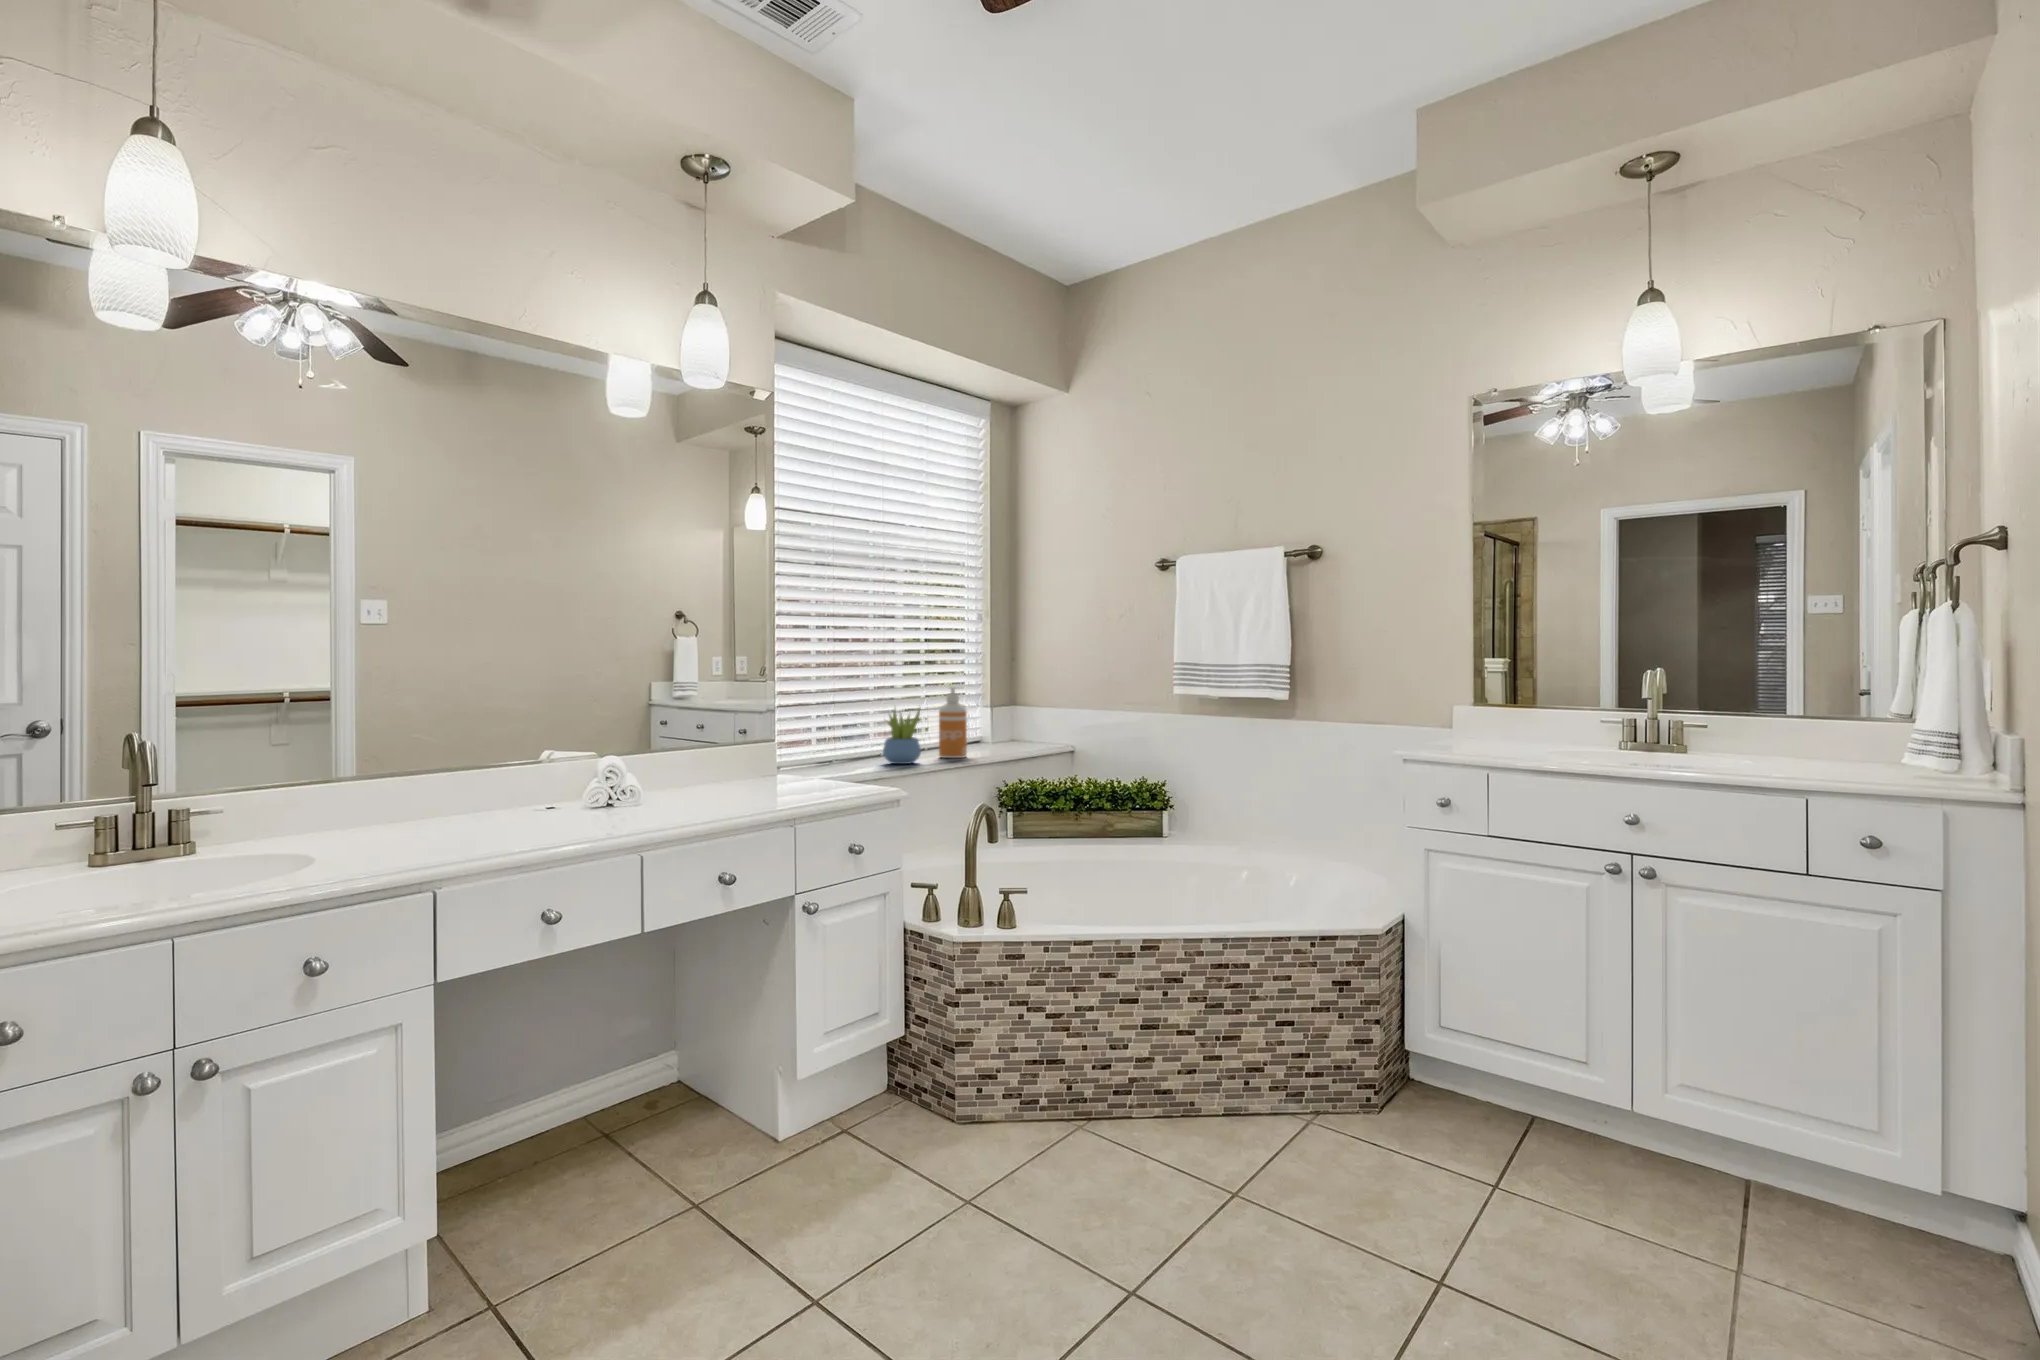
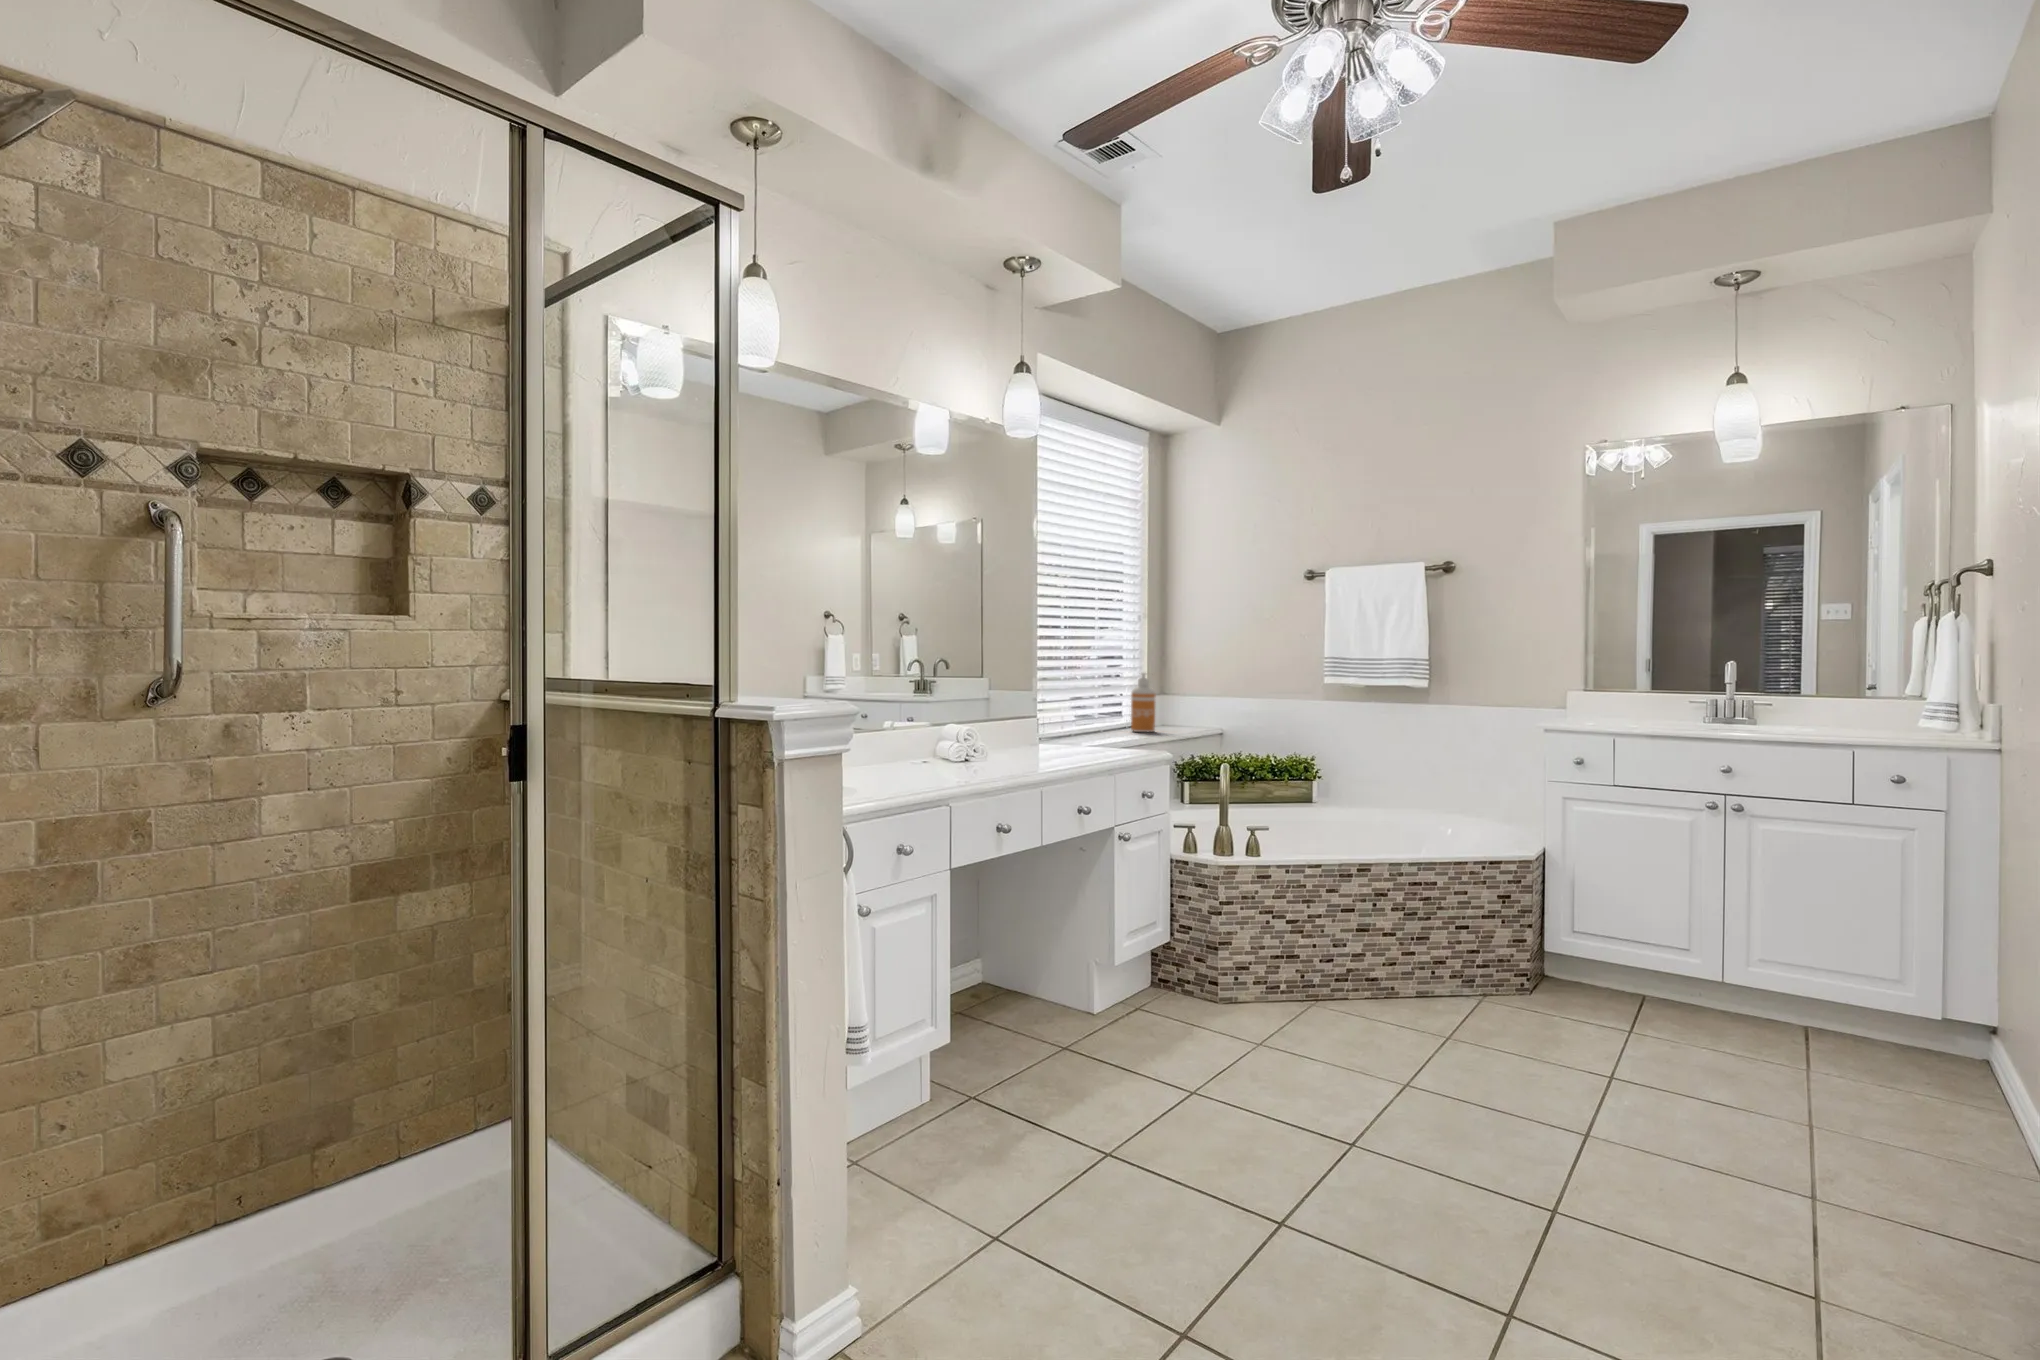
succulent plant: present [883,708,921,764] -> none [1097,686,1129,735]

